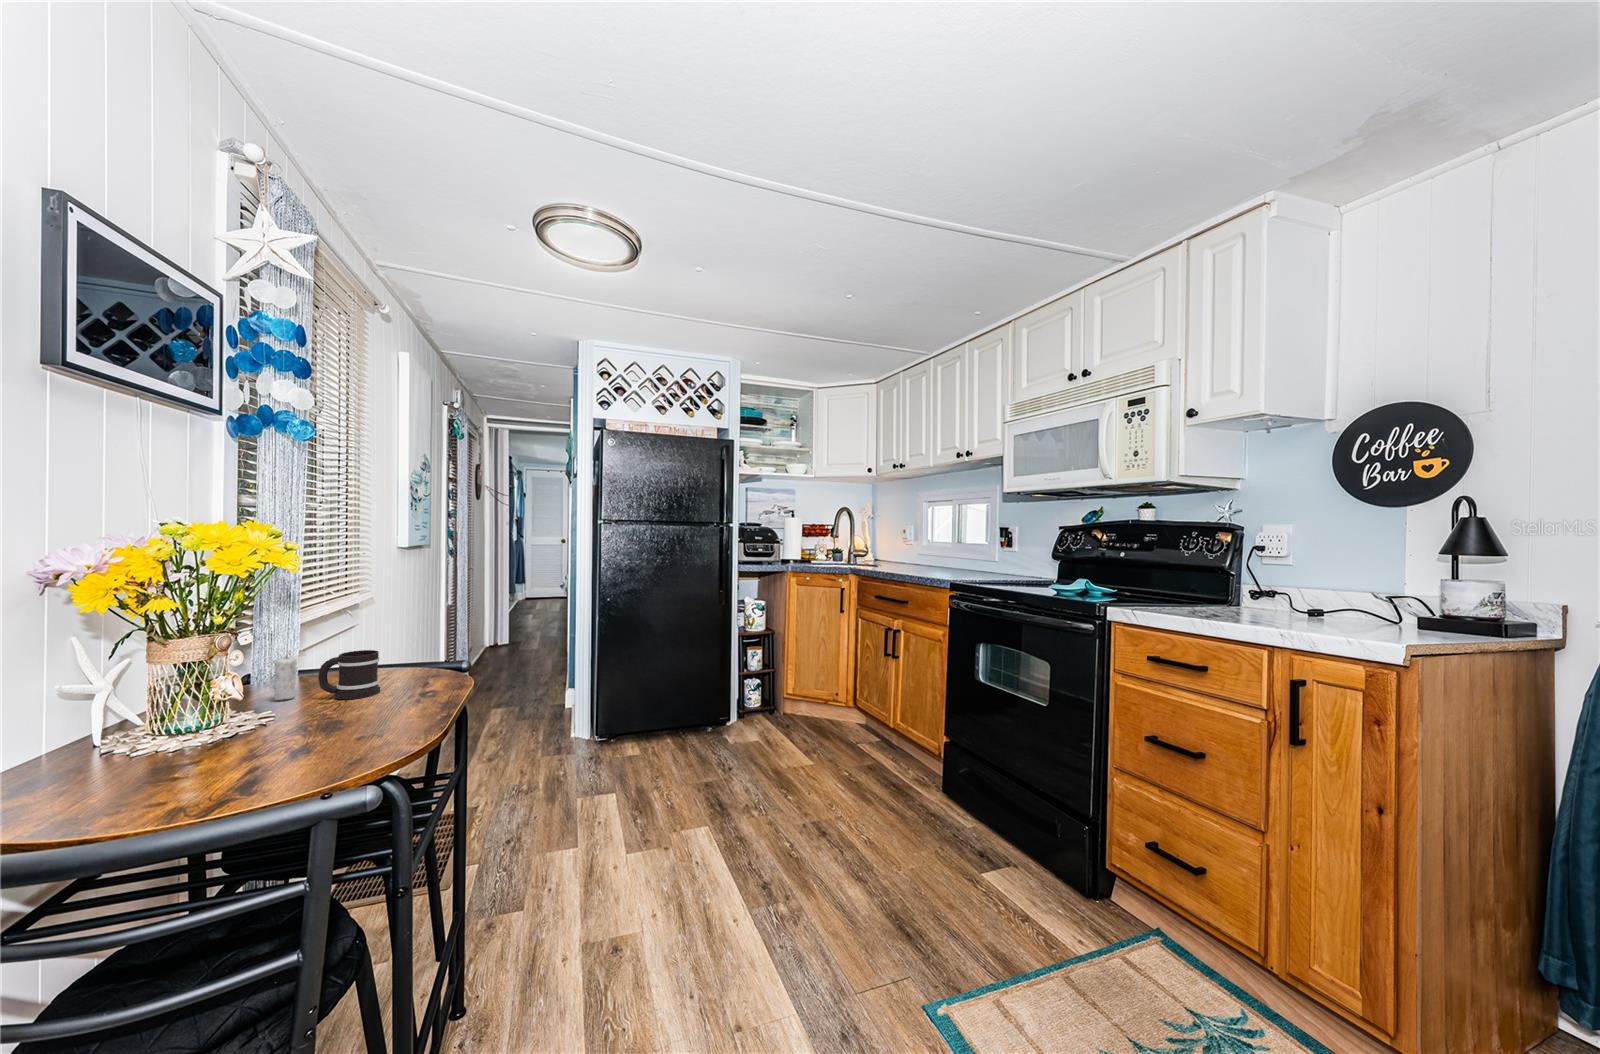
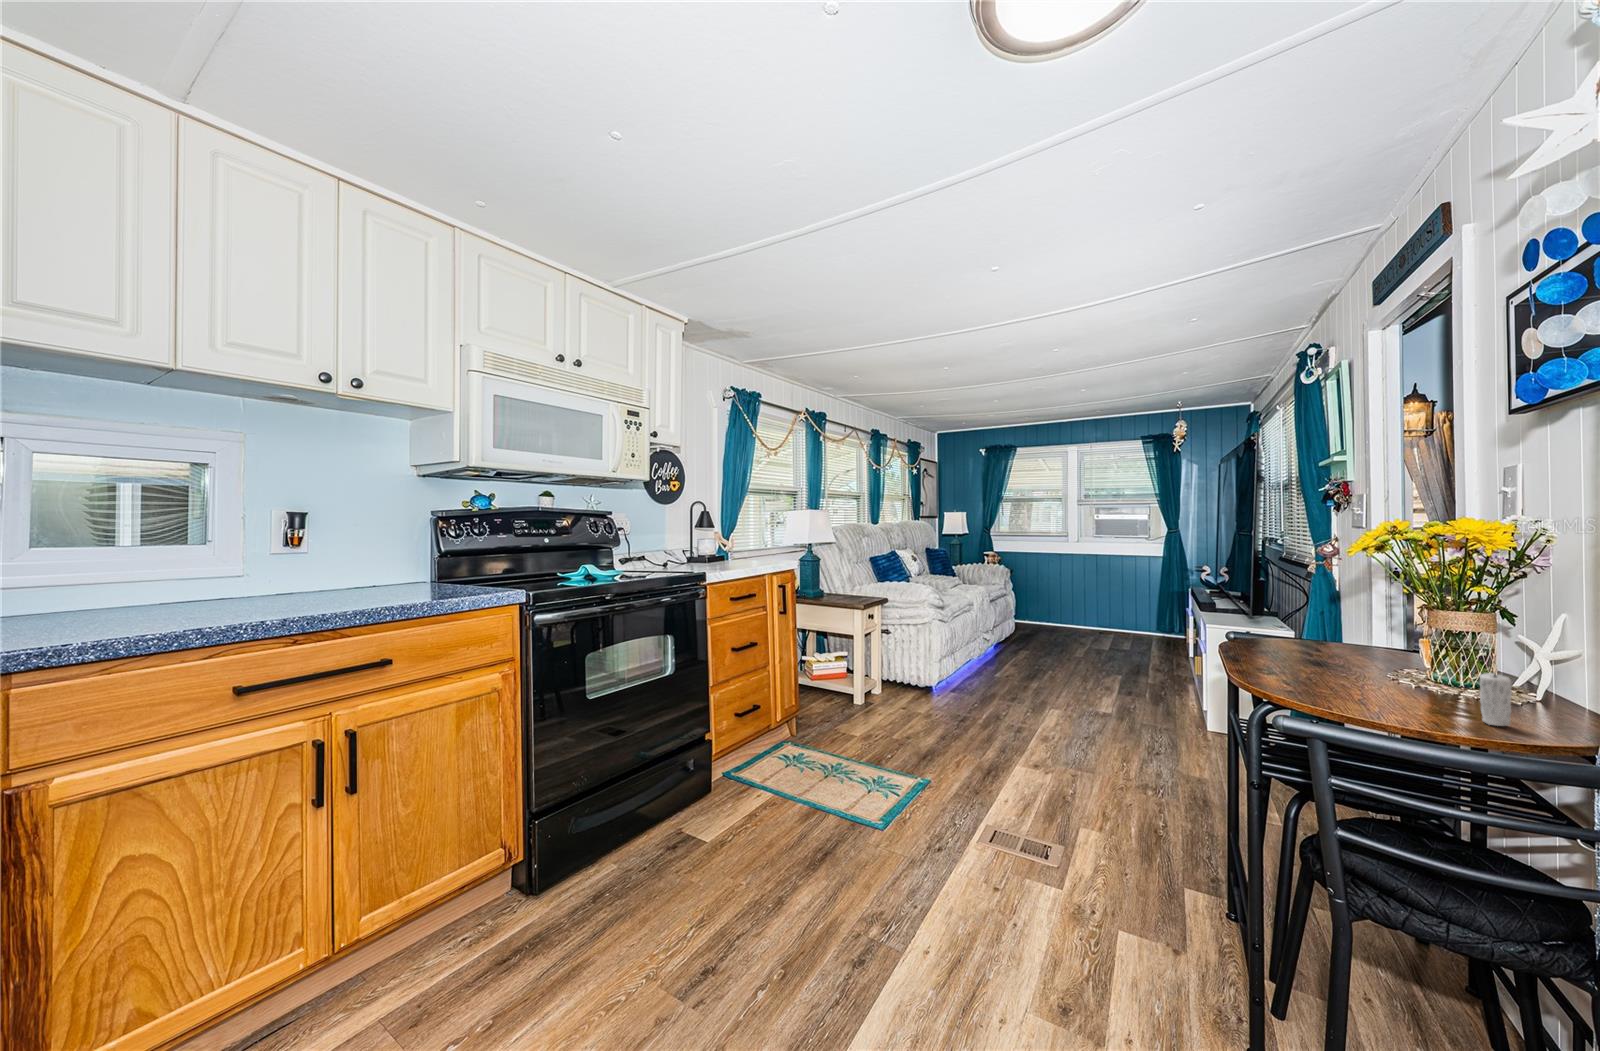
mug: present [318,650,380,700] -> none [1356,655,1430,710]

